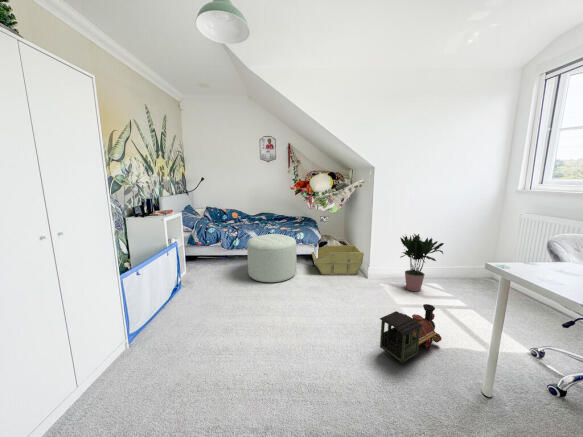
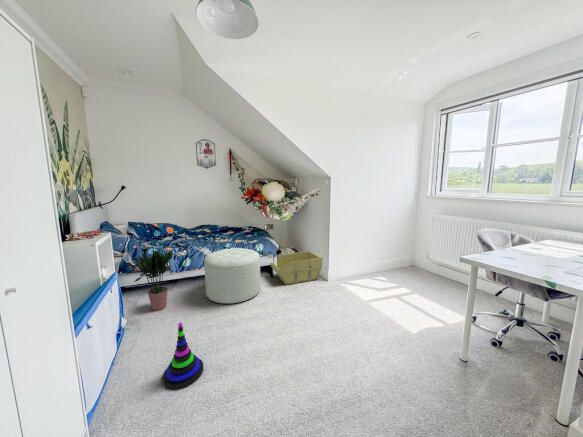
potted plant: present [400,234,444,291] -> present [126,249,173,311]
stacking toy: none [187,284,219,334] -> present [163,322,203,389]
toy train: present [380,304,442,363] -> none [377,297,416,355]

